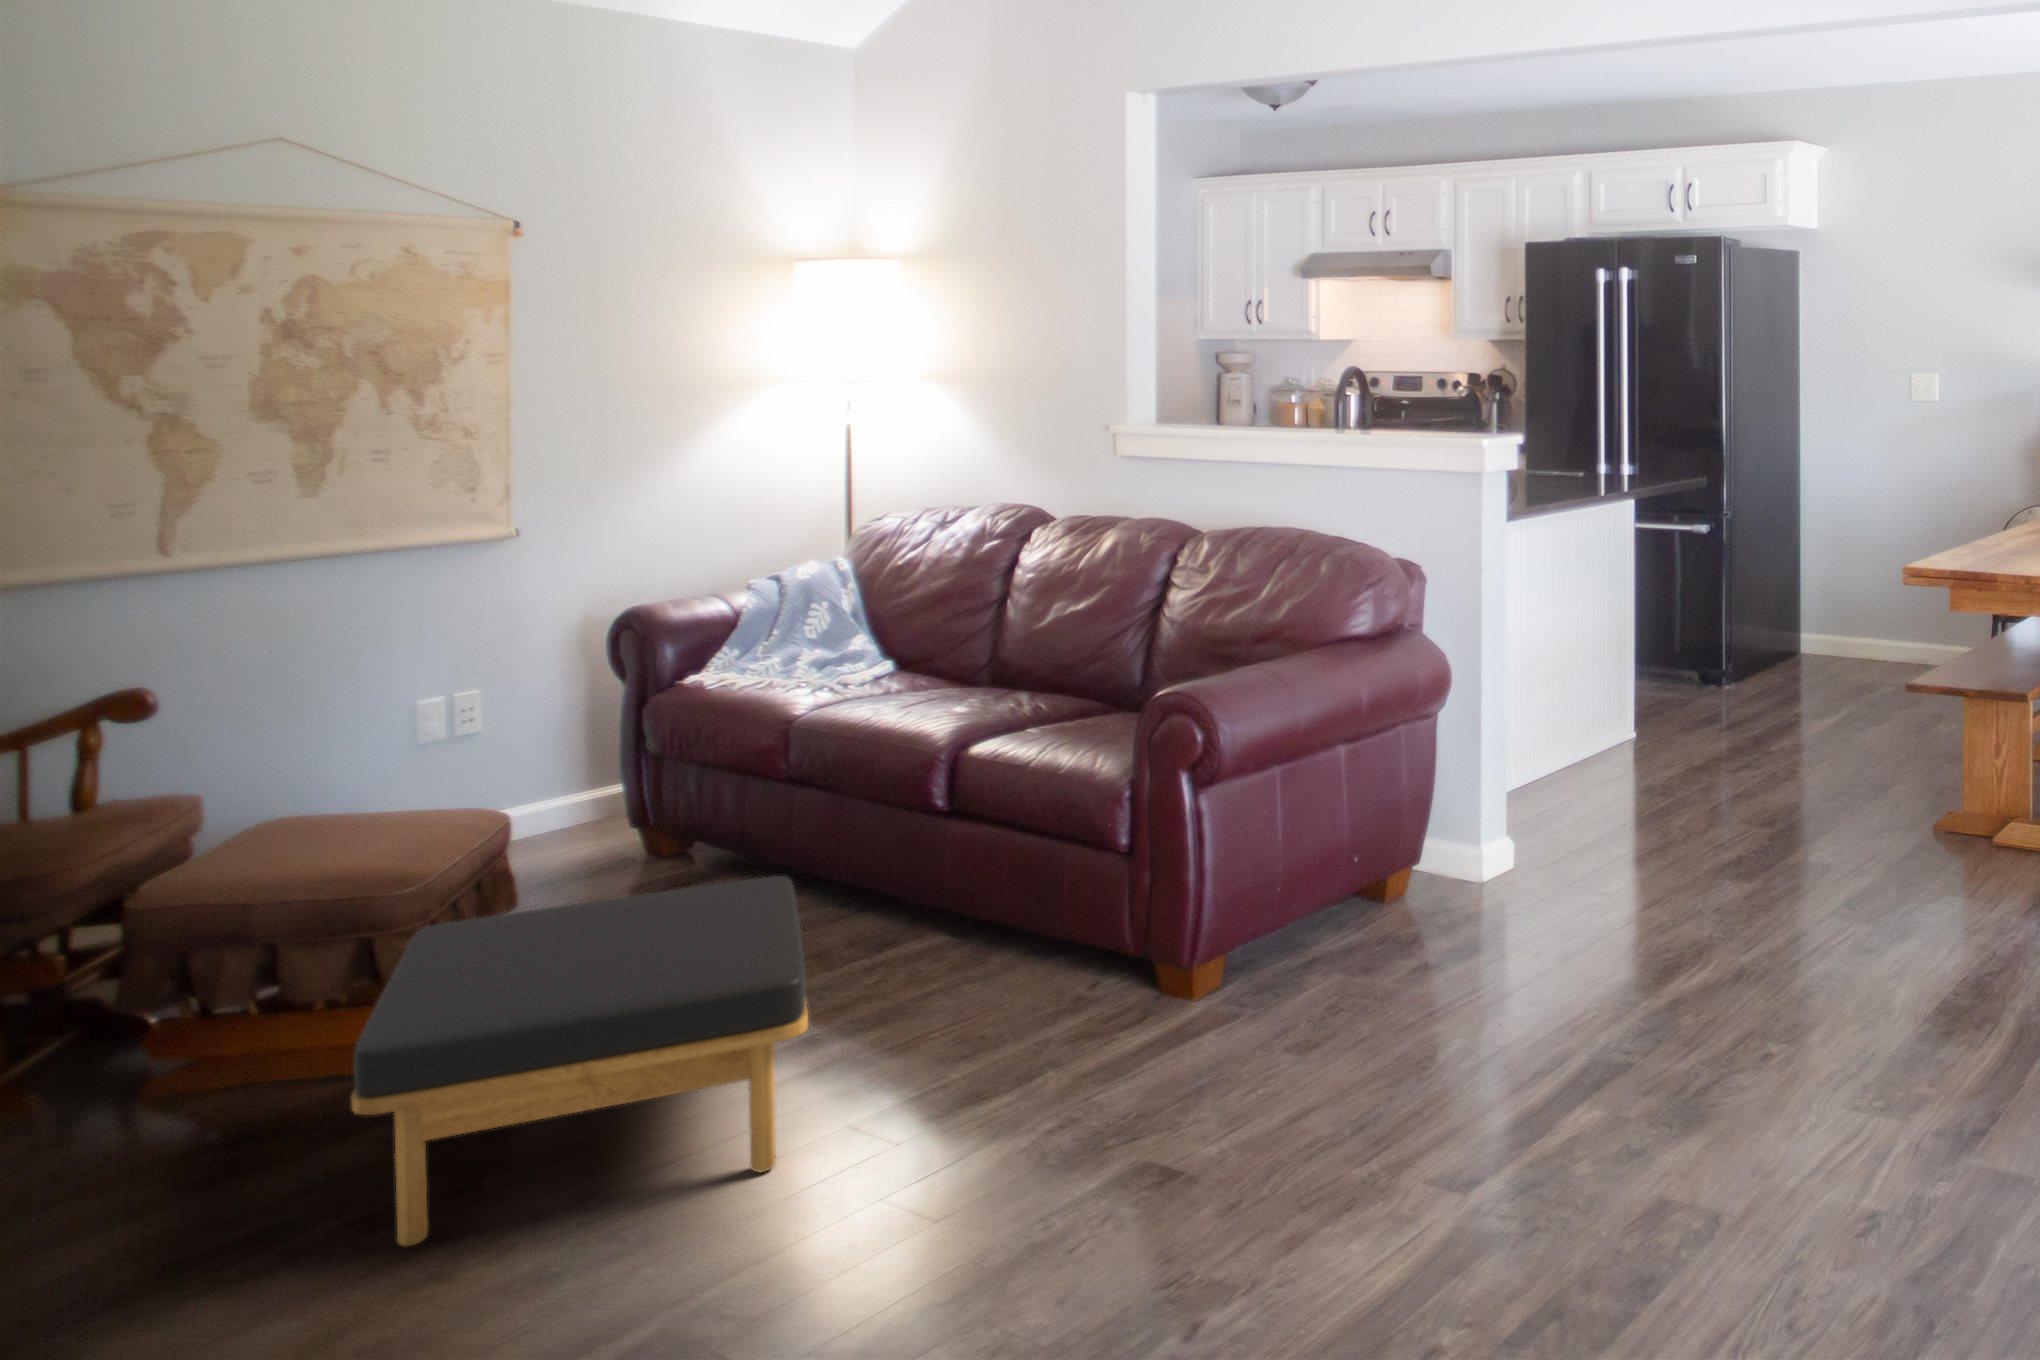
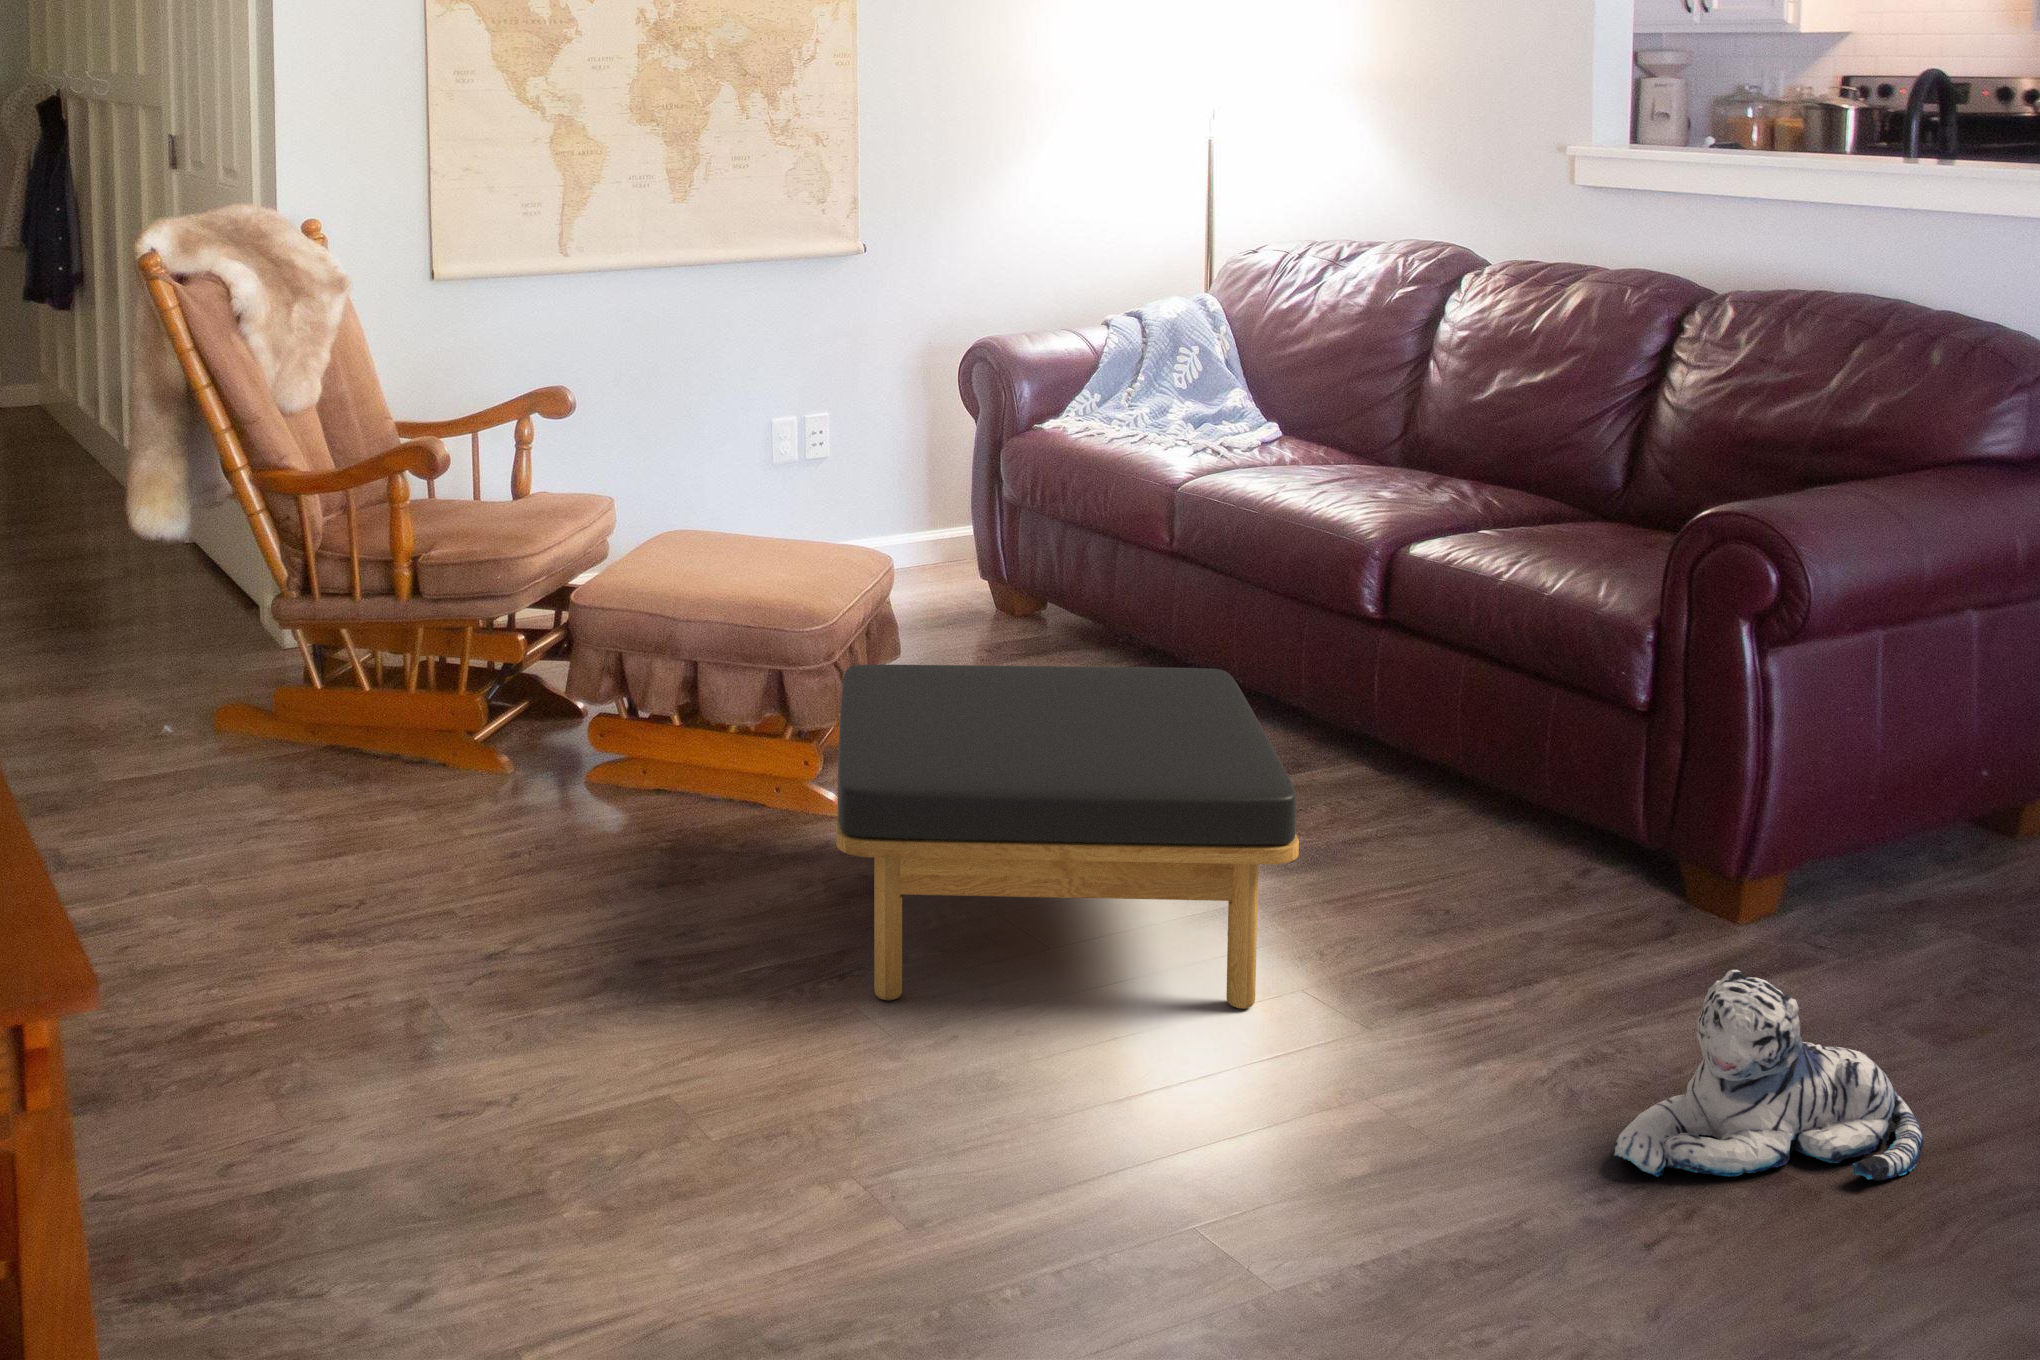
plush toy: none [1035,1054,1269,1236] -> present [1614,970,1924,1181]

